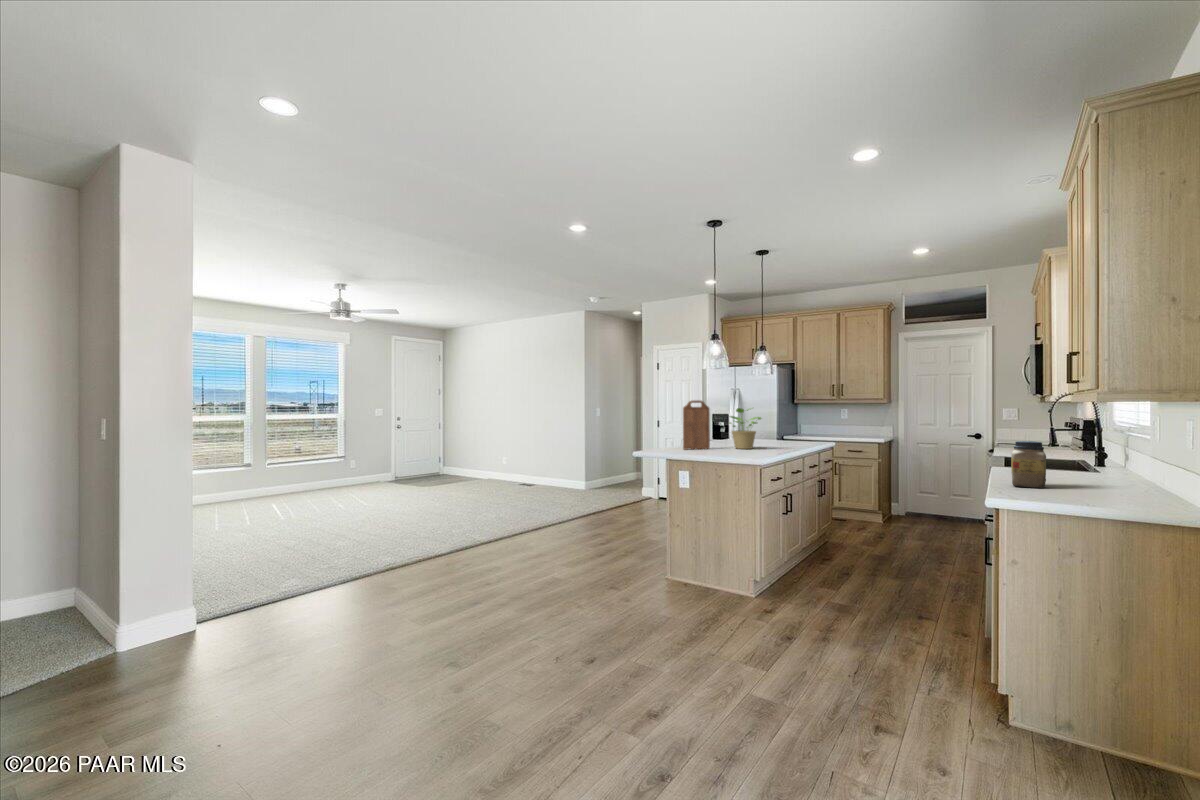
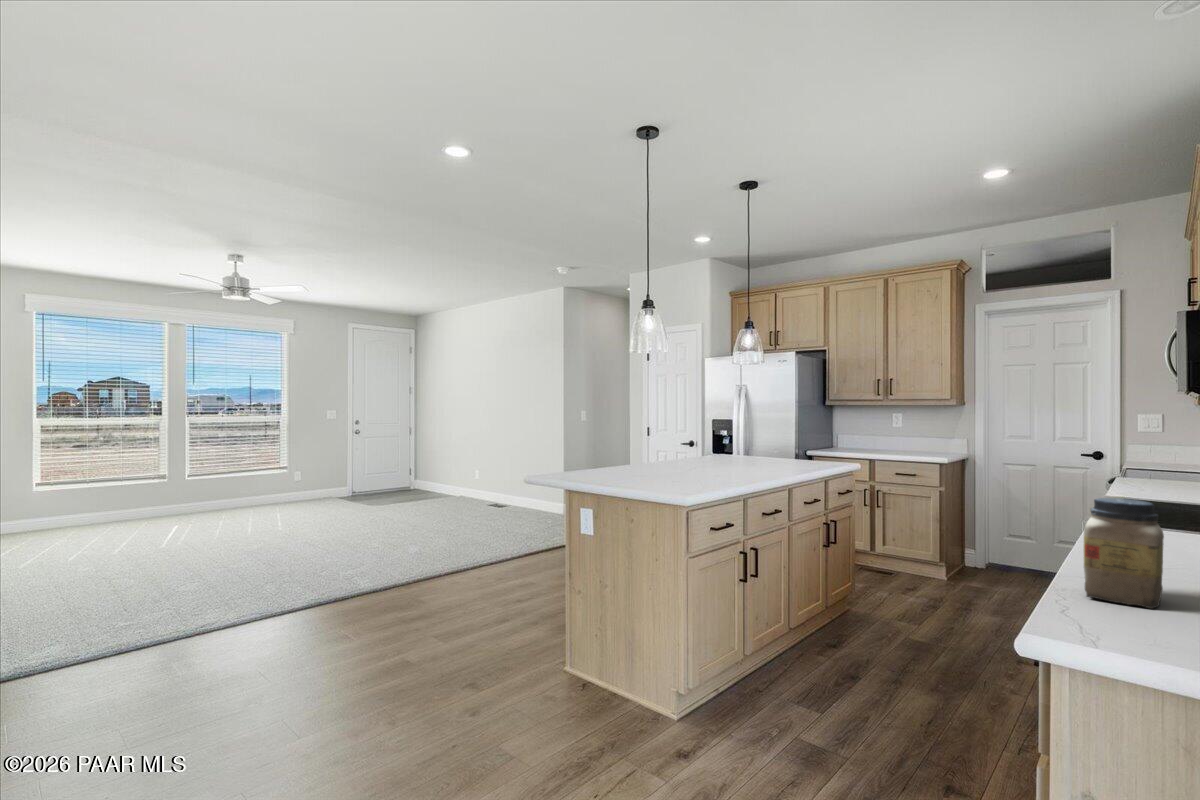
cutting board: present [683,400,710,450] -> none [588,403,631,478]
potted plant: present [730,408,761,449] -> none [660,414,714,478]

